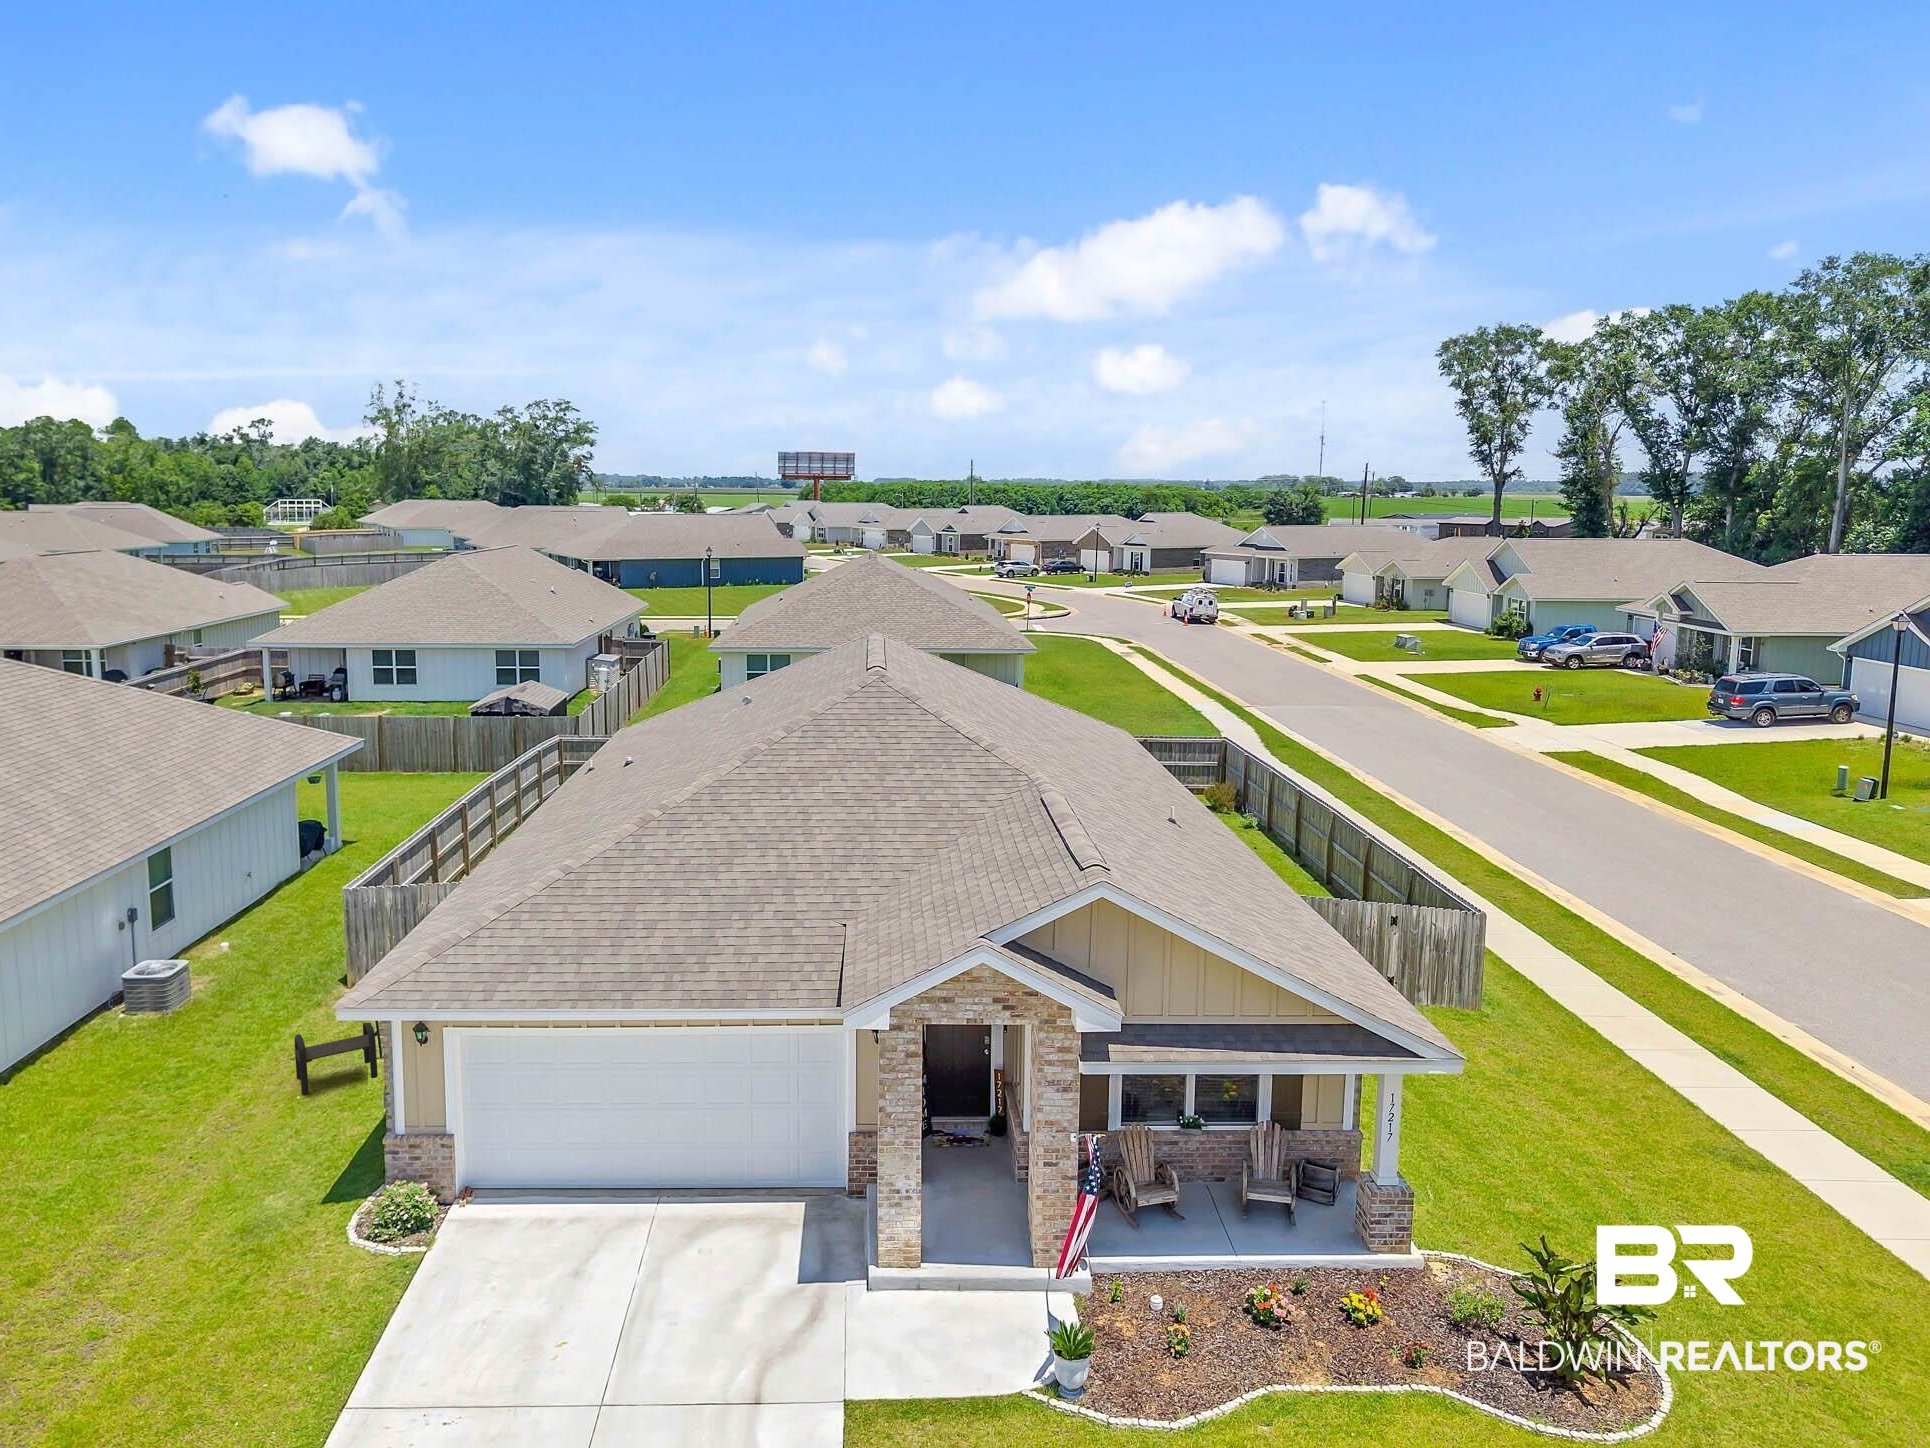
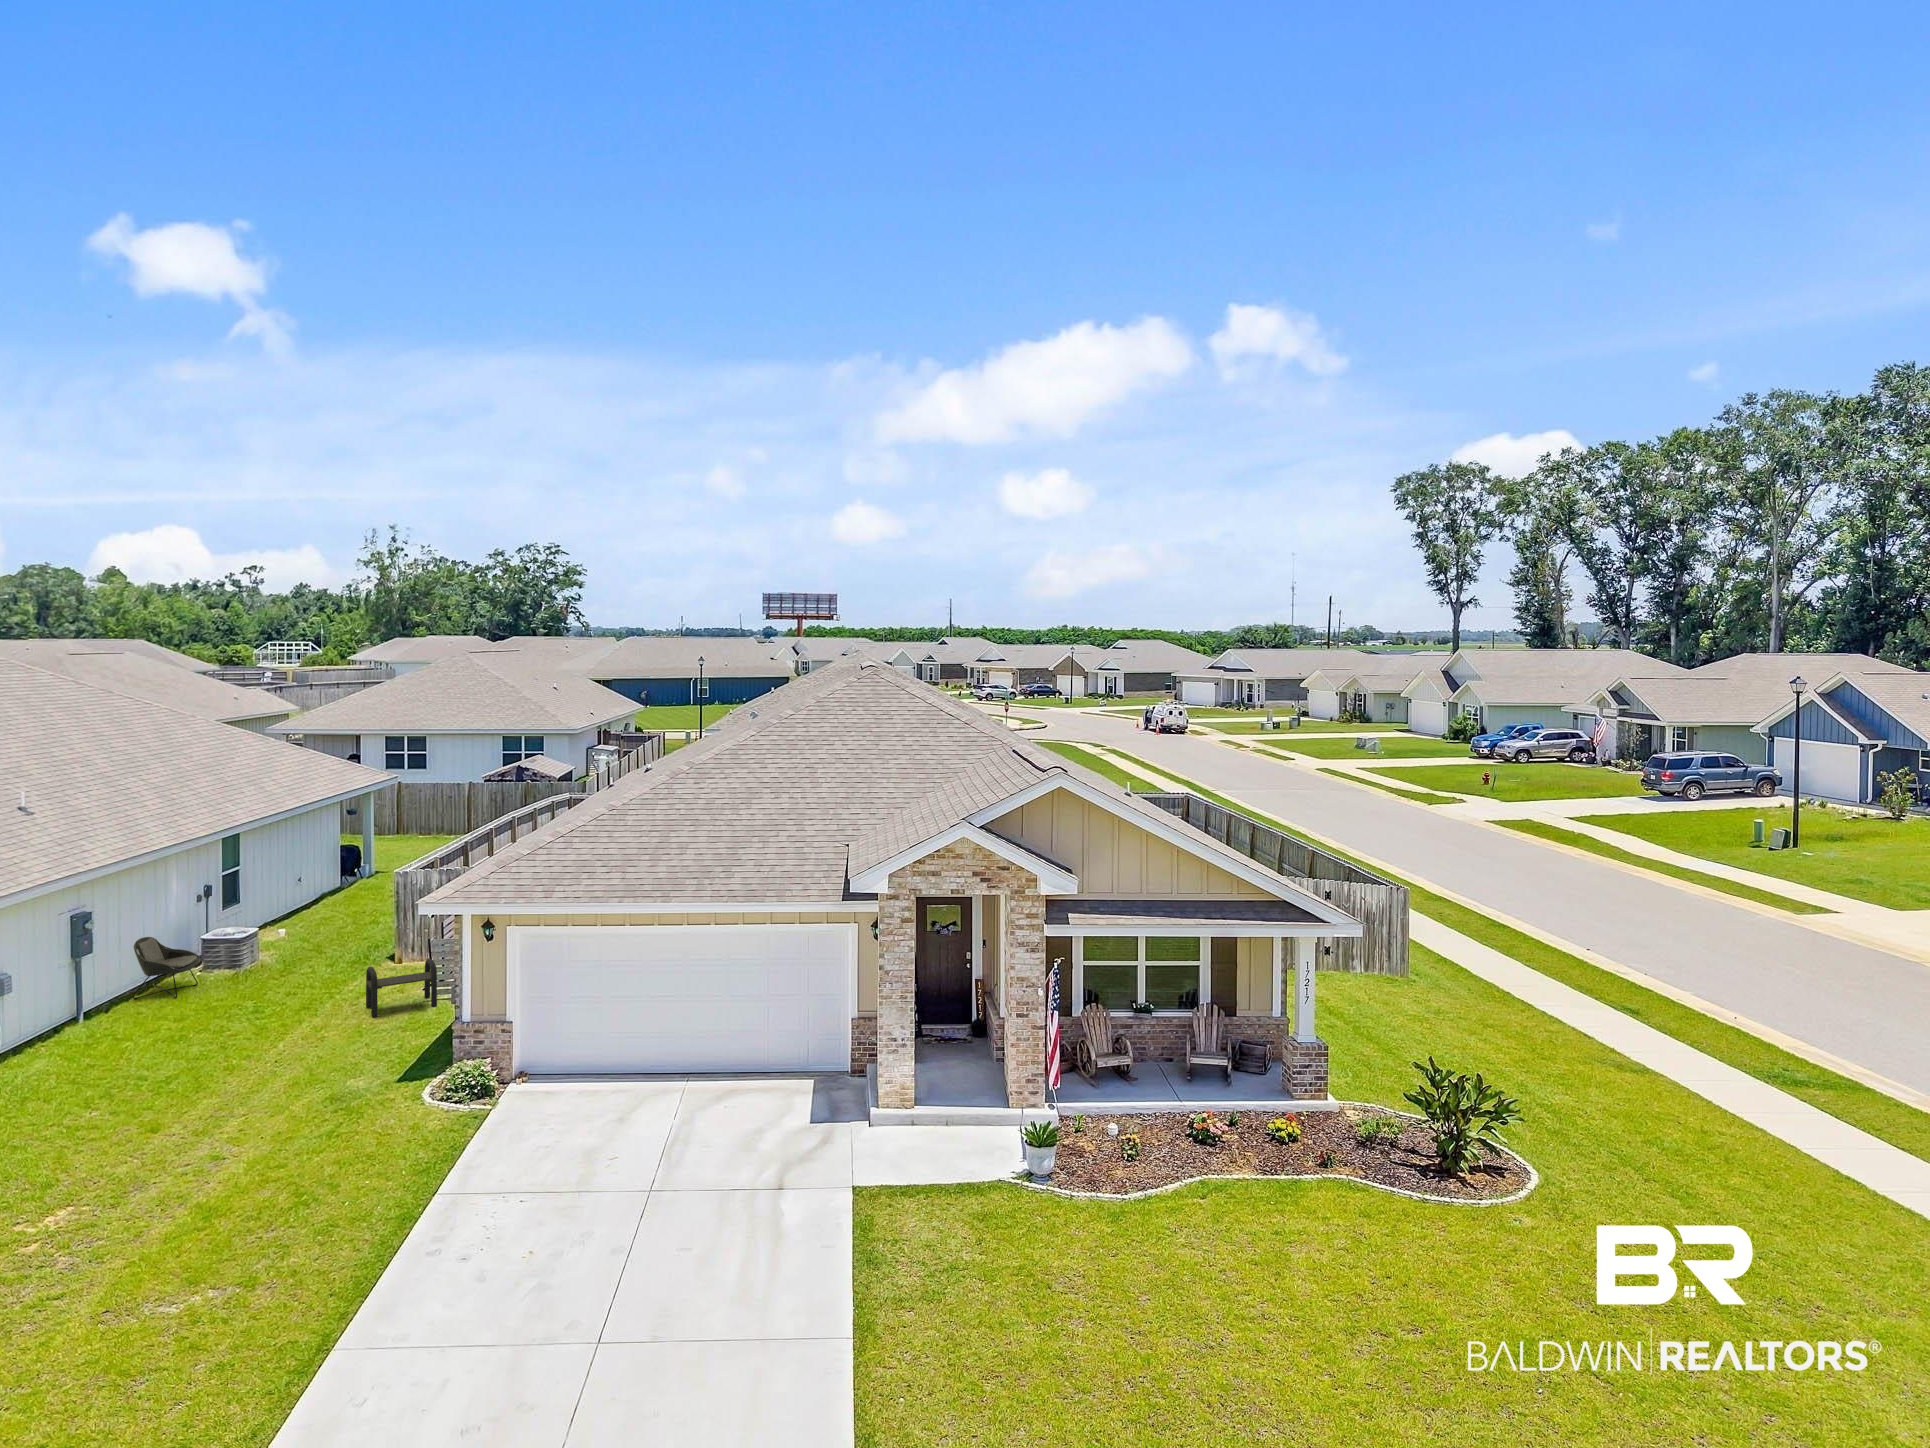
lounge chair: none [30,988,111,1063] -> present [132,937,201,1000]

